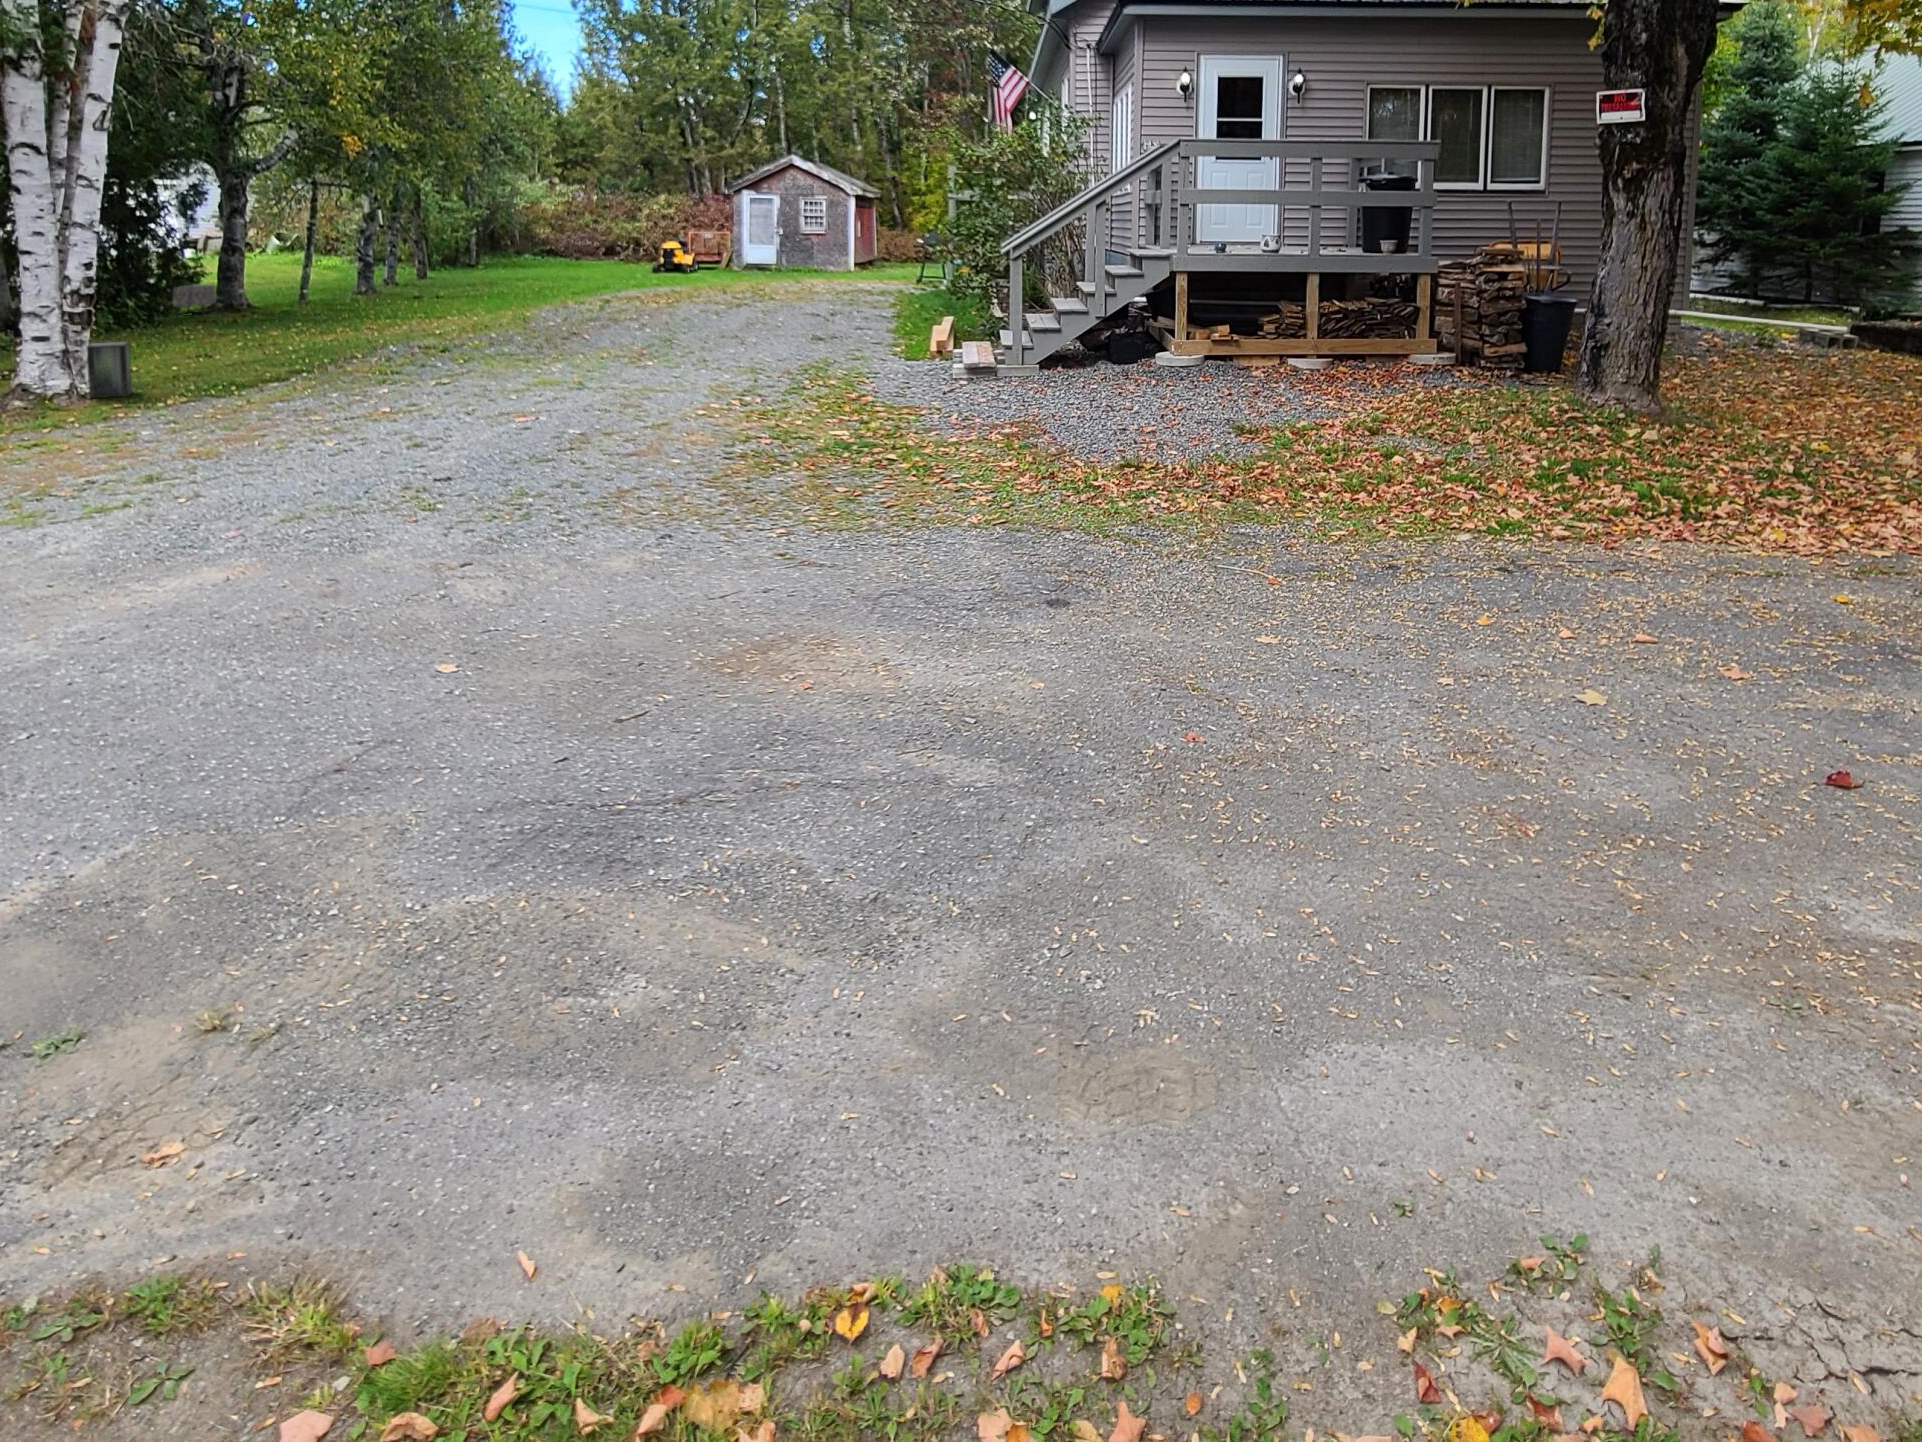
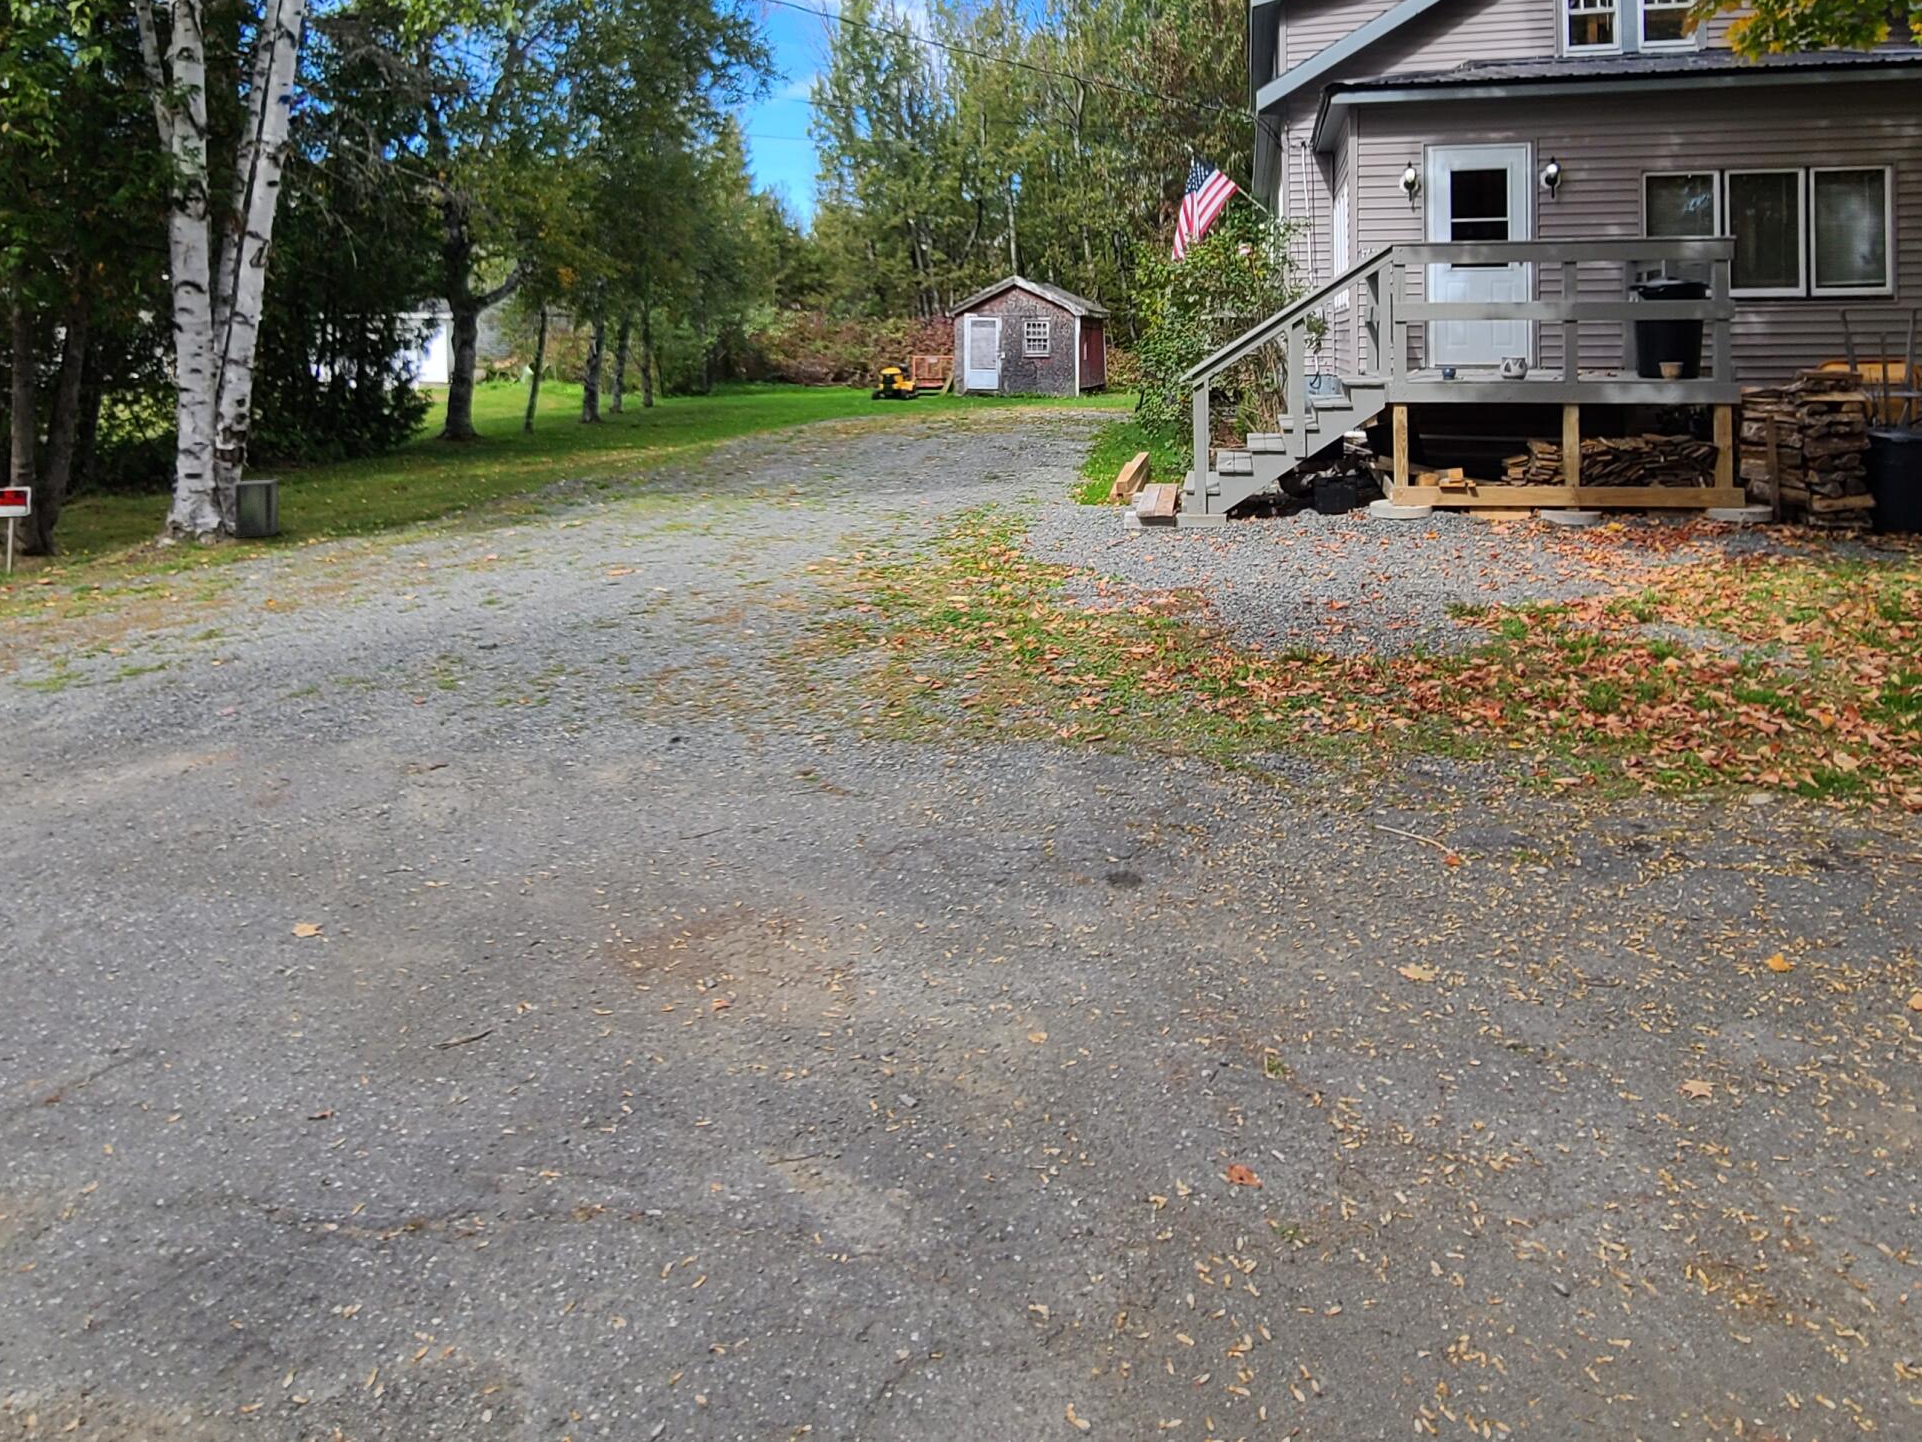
bench: present [173,285,216,315] -> none [384,417,426,448]

